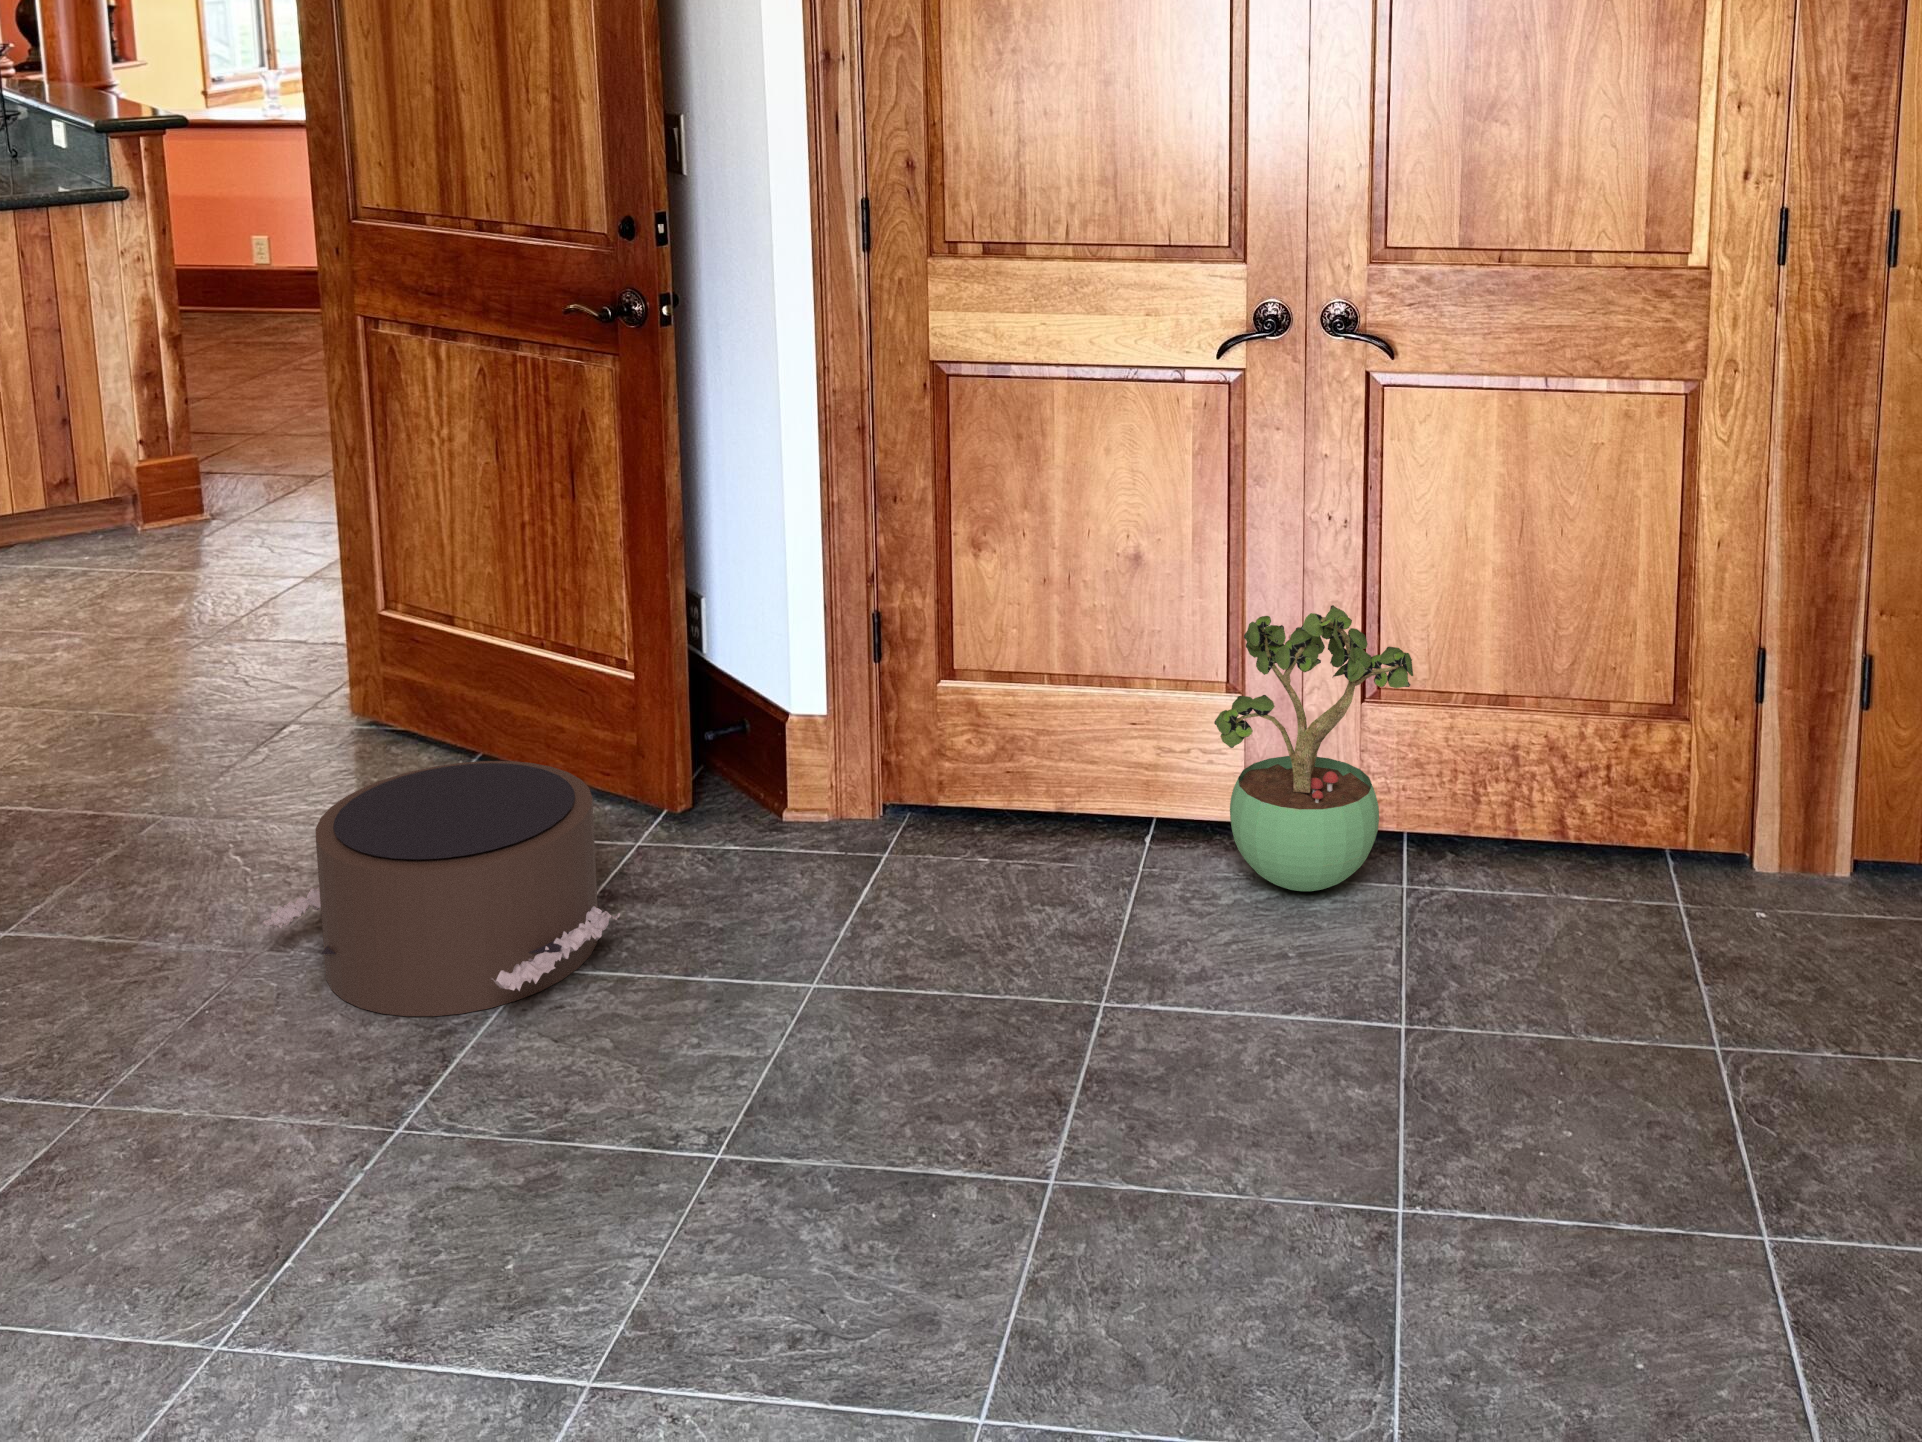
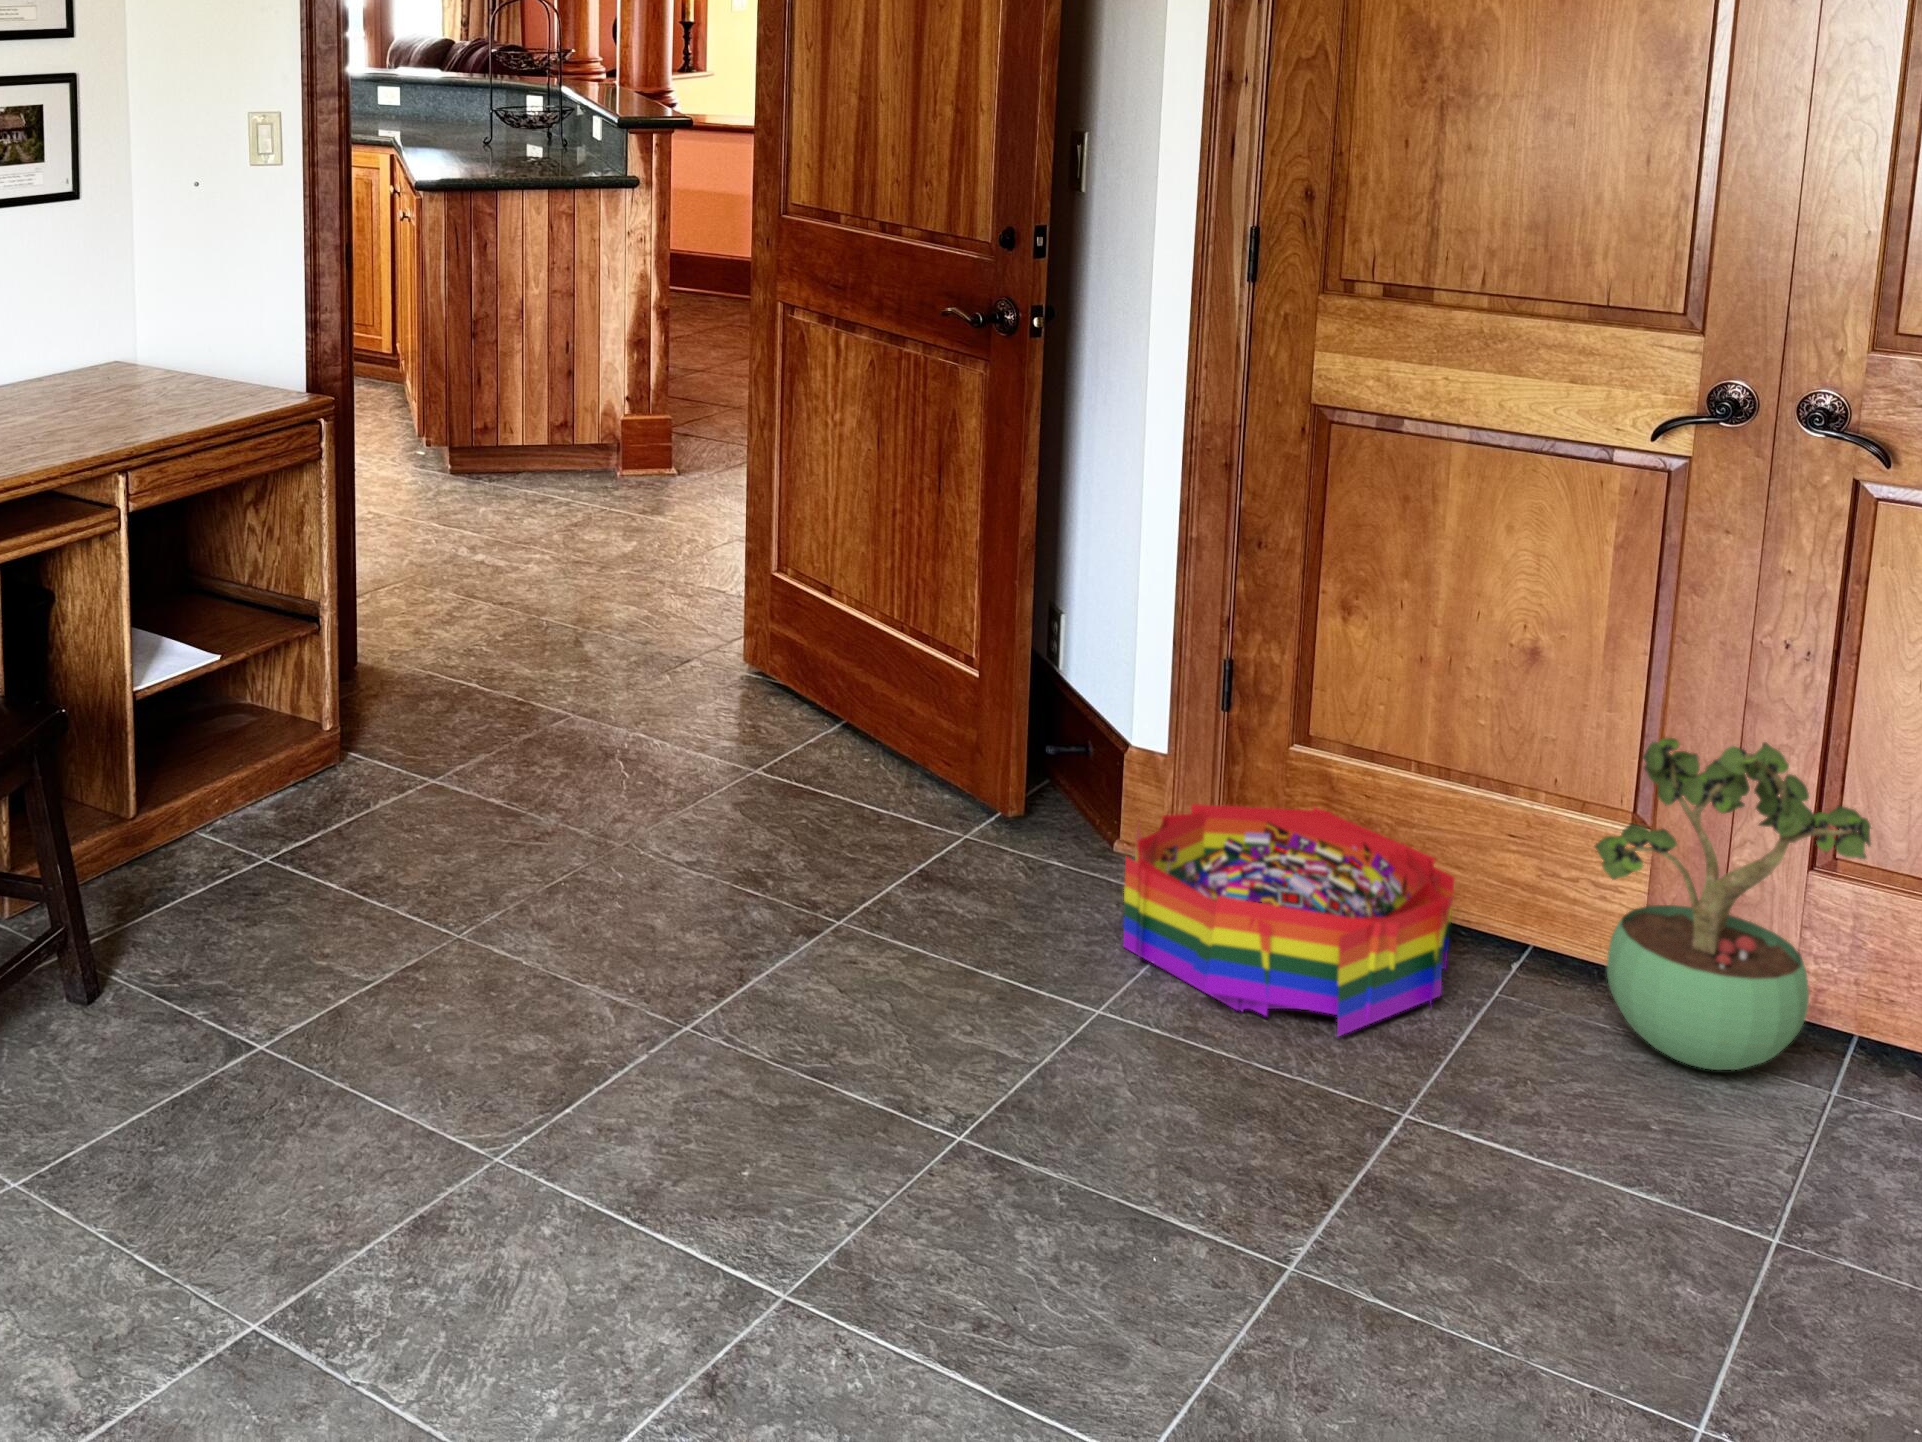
storage bin: none [818,739,1105,950] -> present [1123,804,1455,1037]
pouf: present [263,761,620,1016] -> none [620,717,921,944]

